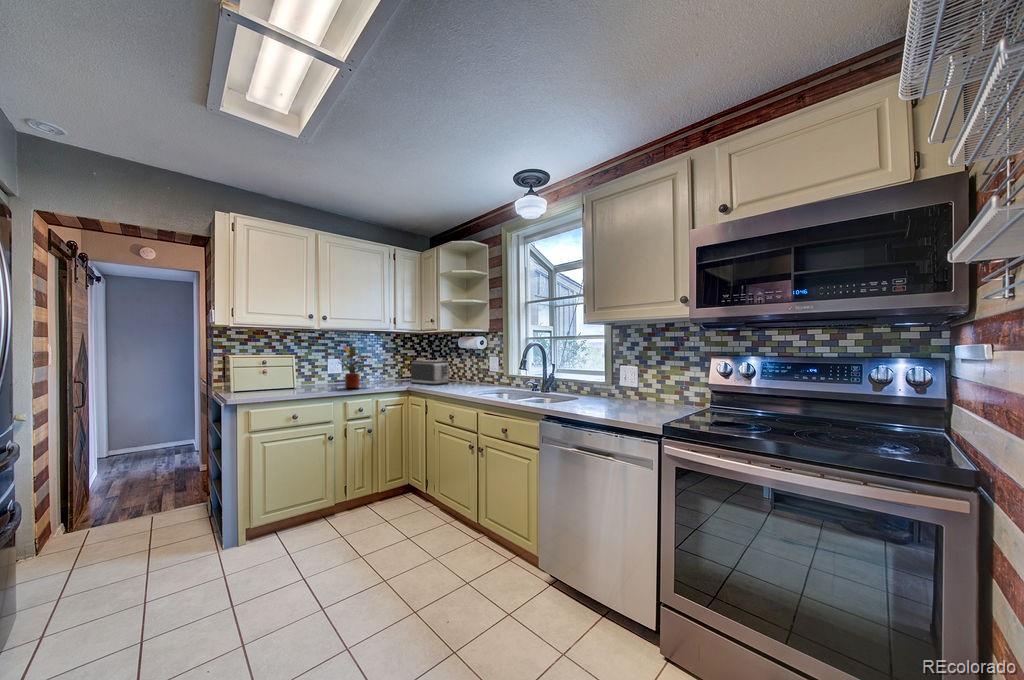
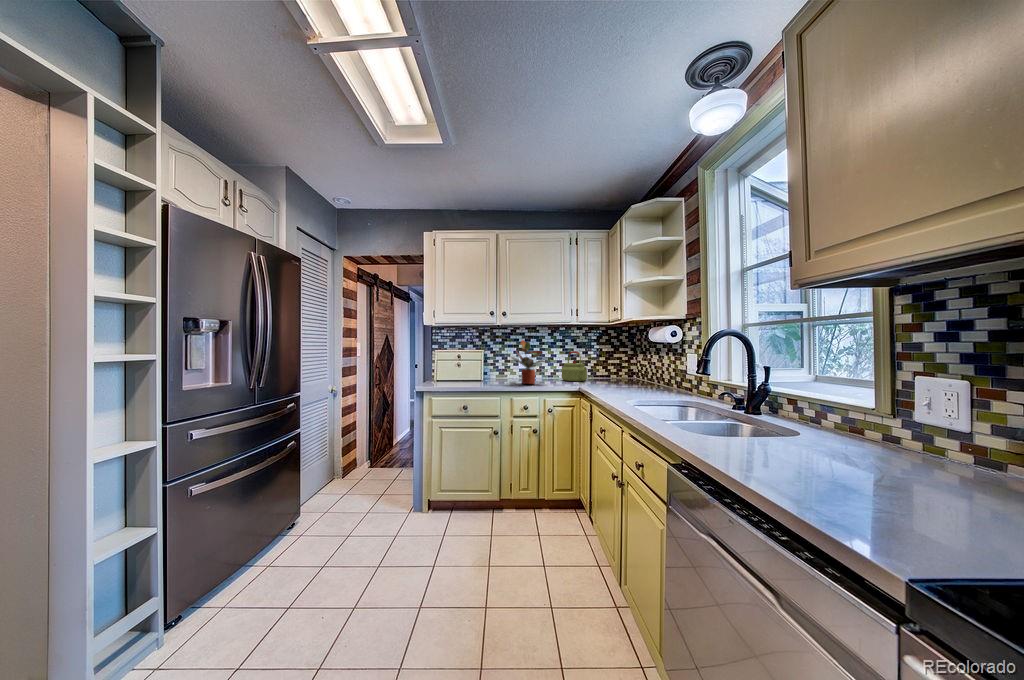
kettle: none [373,355,401,383] -> present [562,351,587,381]
toaster: present [411,360,449,385] -> none [597,357,639,387]

